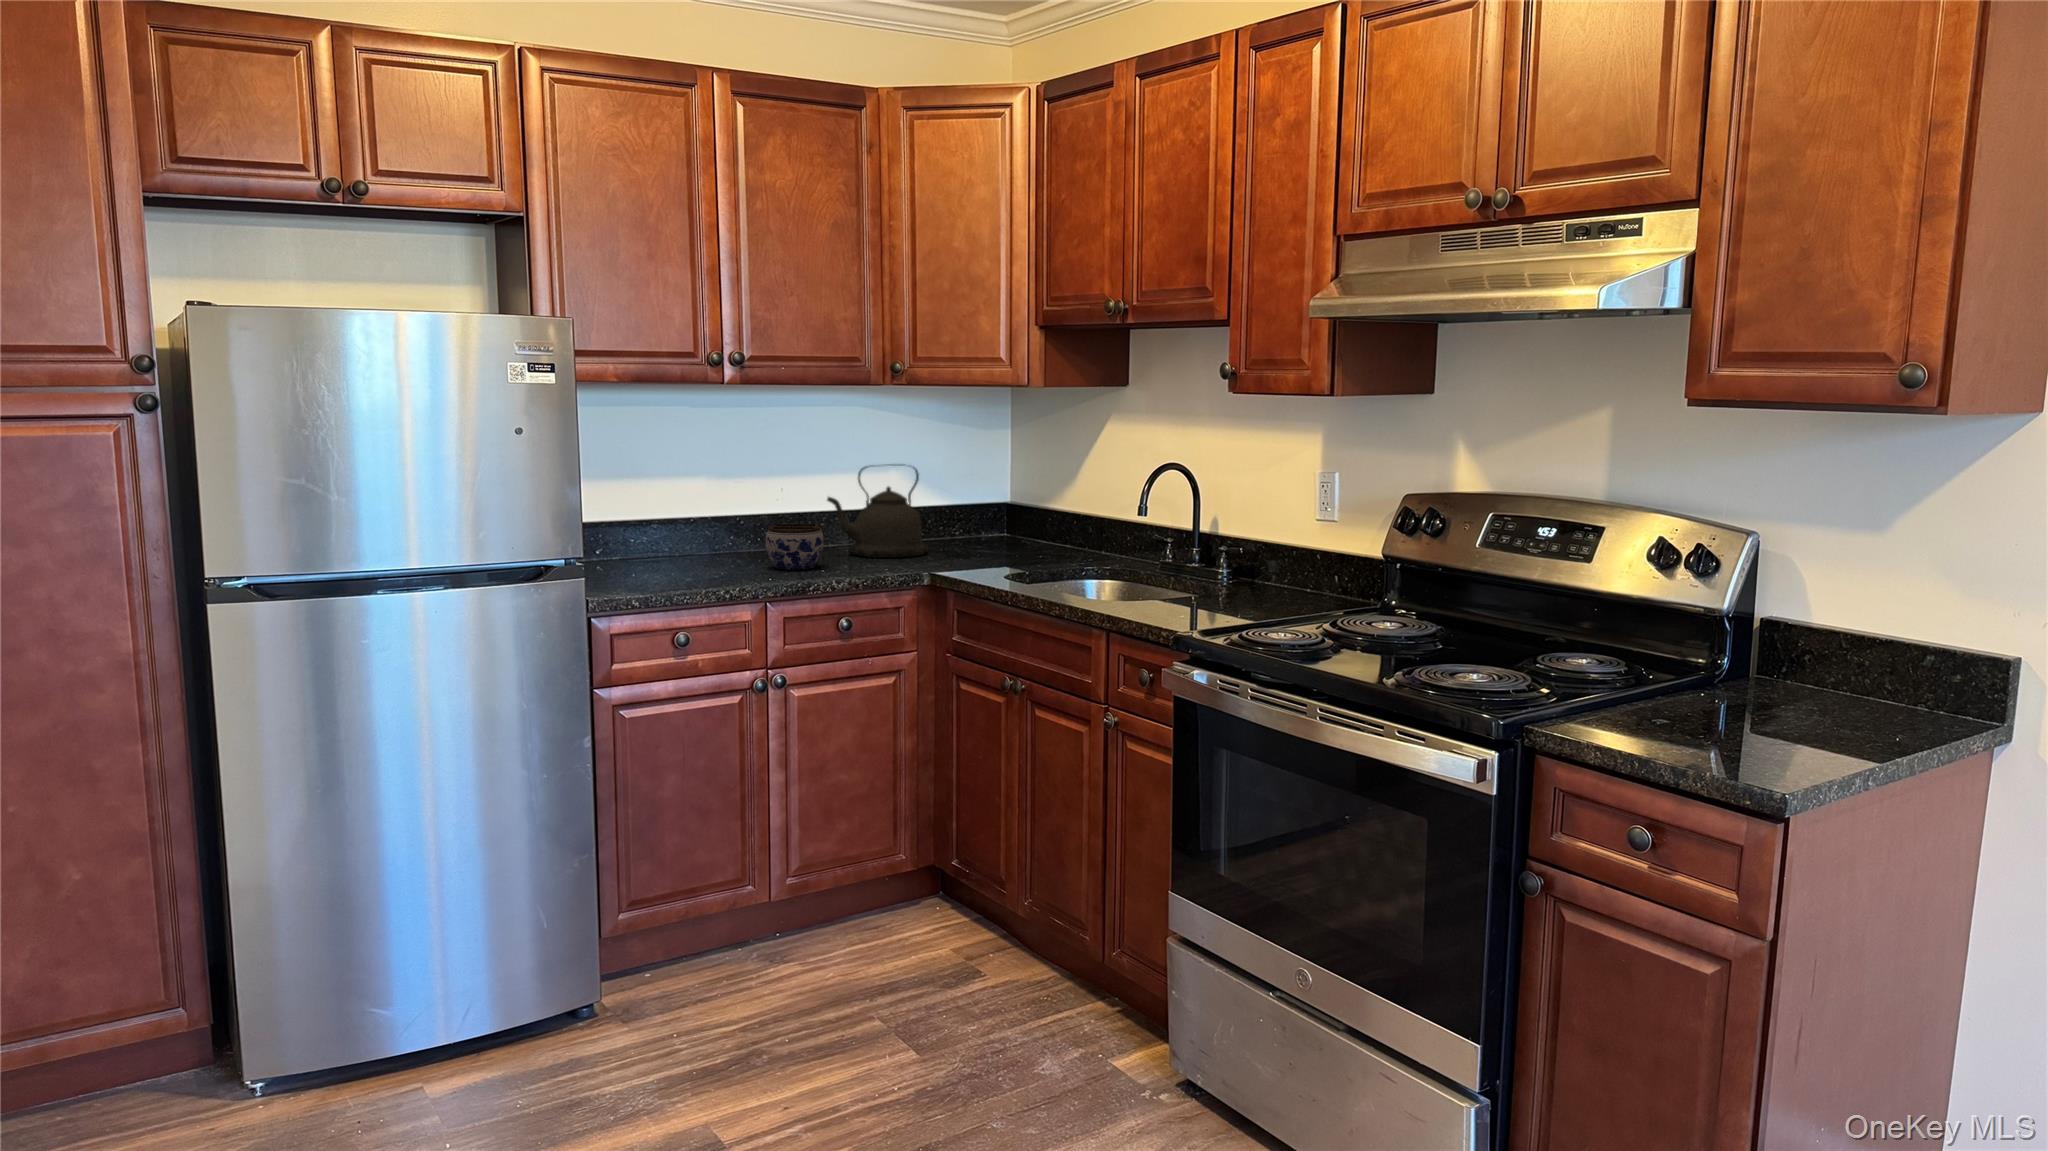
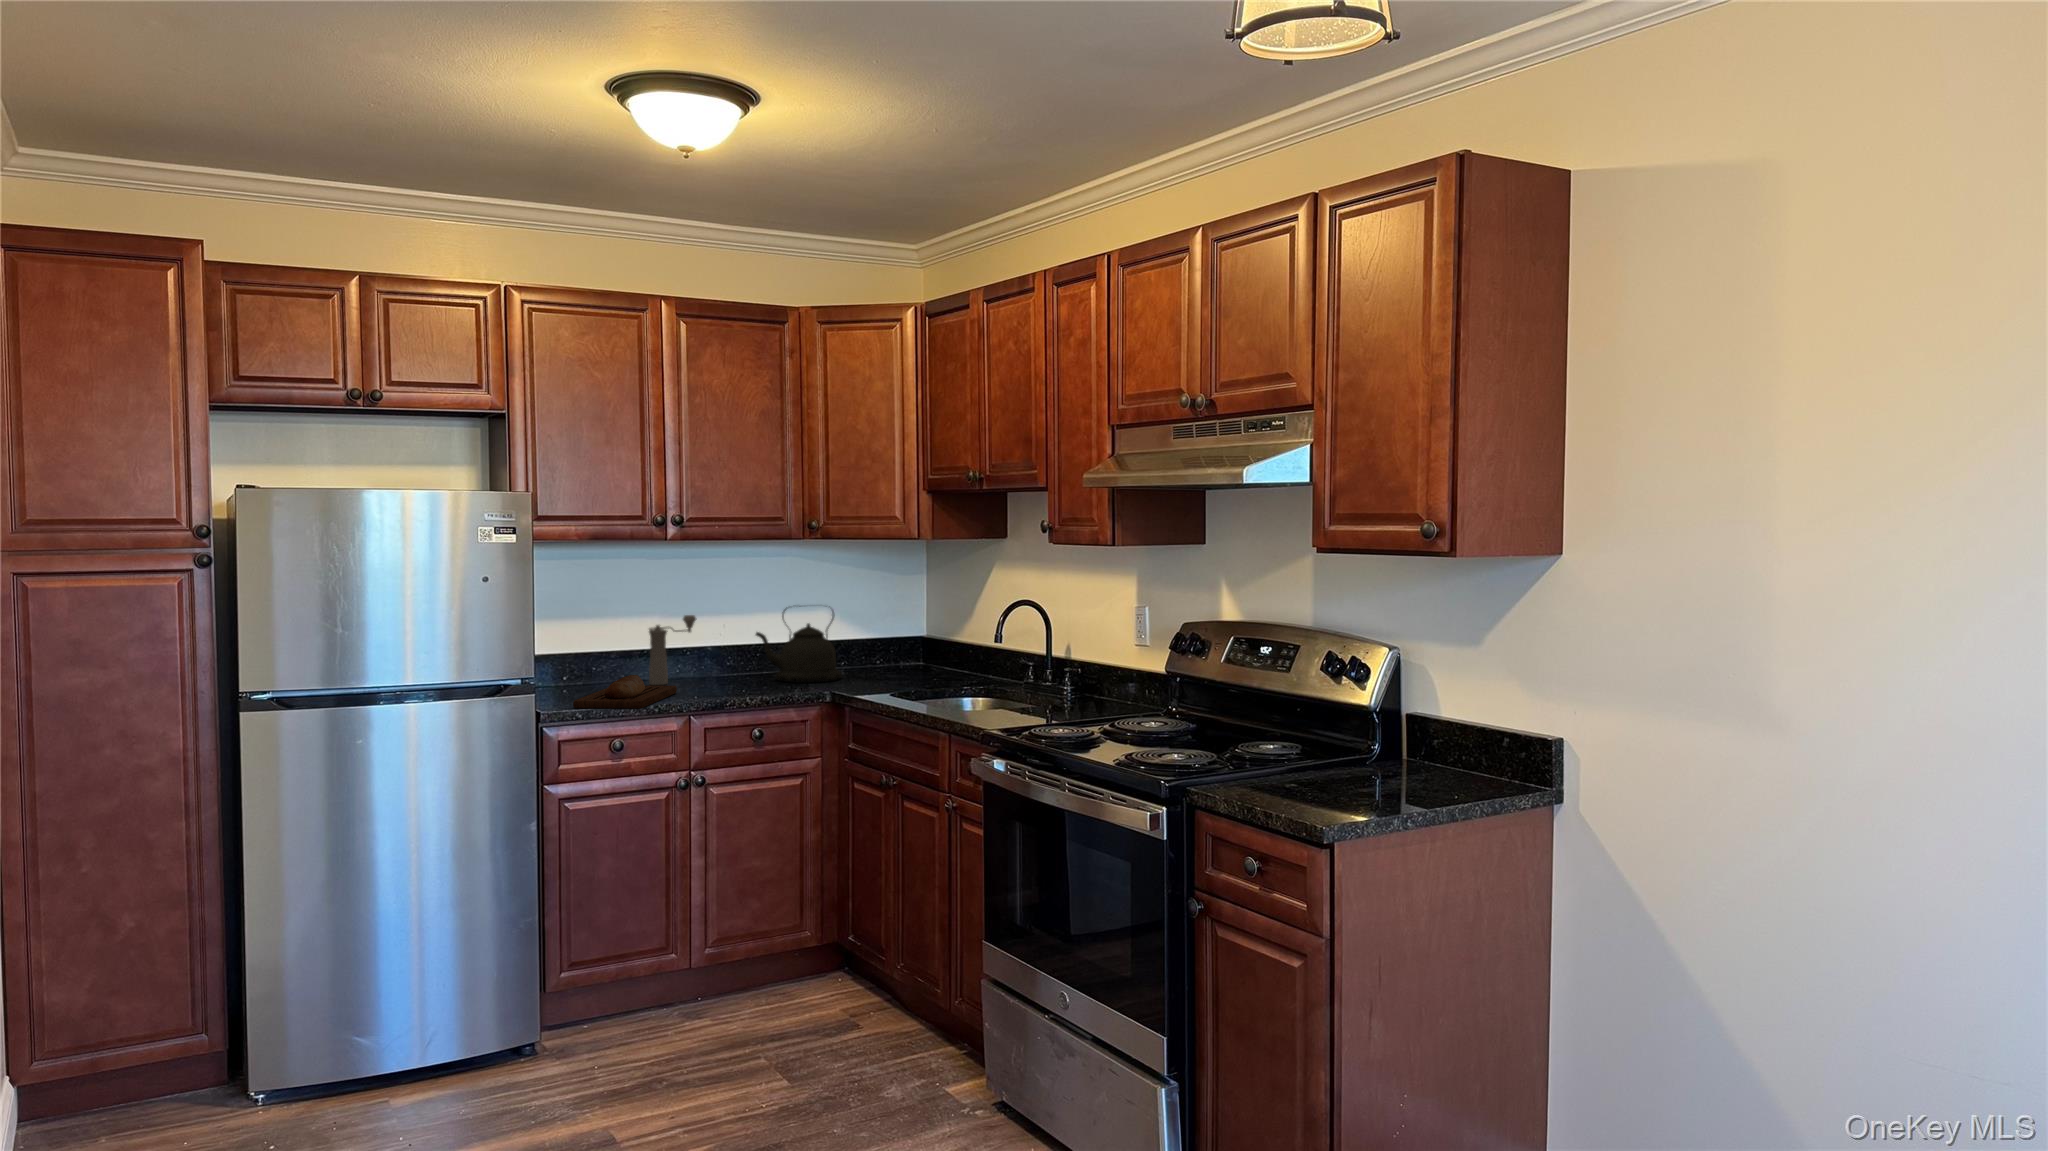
pepper mill: none [699,476,755,560] -> present [649,615,696,685]
jar: present [766,524,824,570] -> none [698,654,747,692]
bread loaf: none [624,550,742,594] -> present [573,675,677,709]

